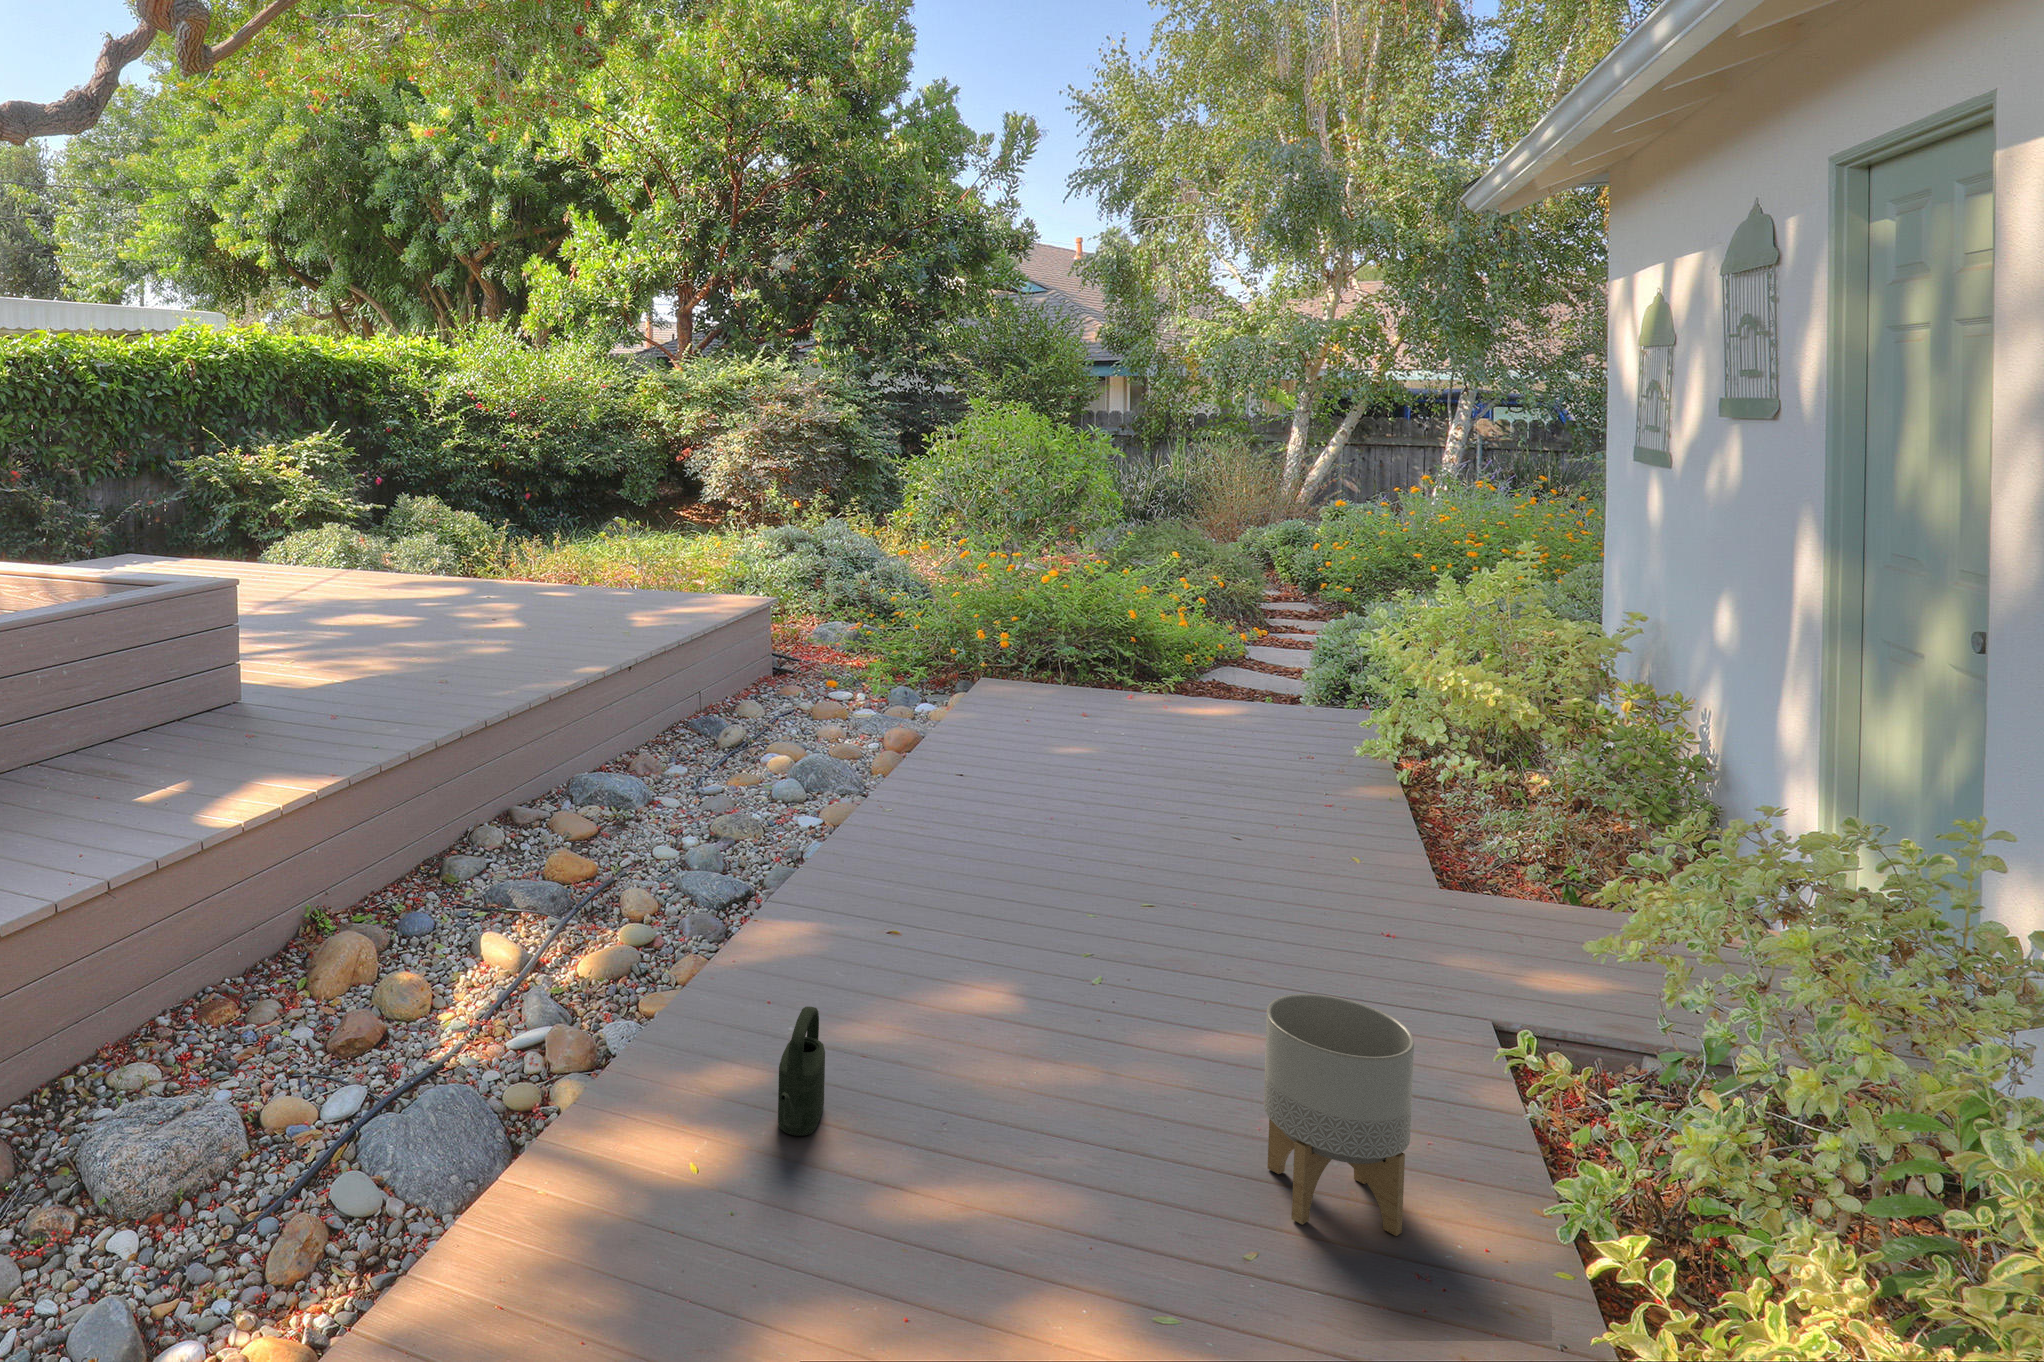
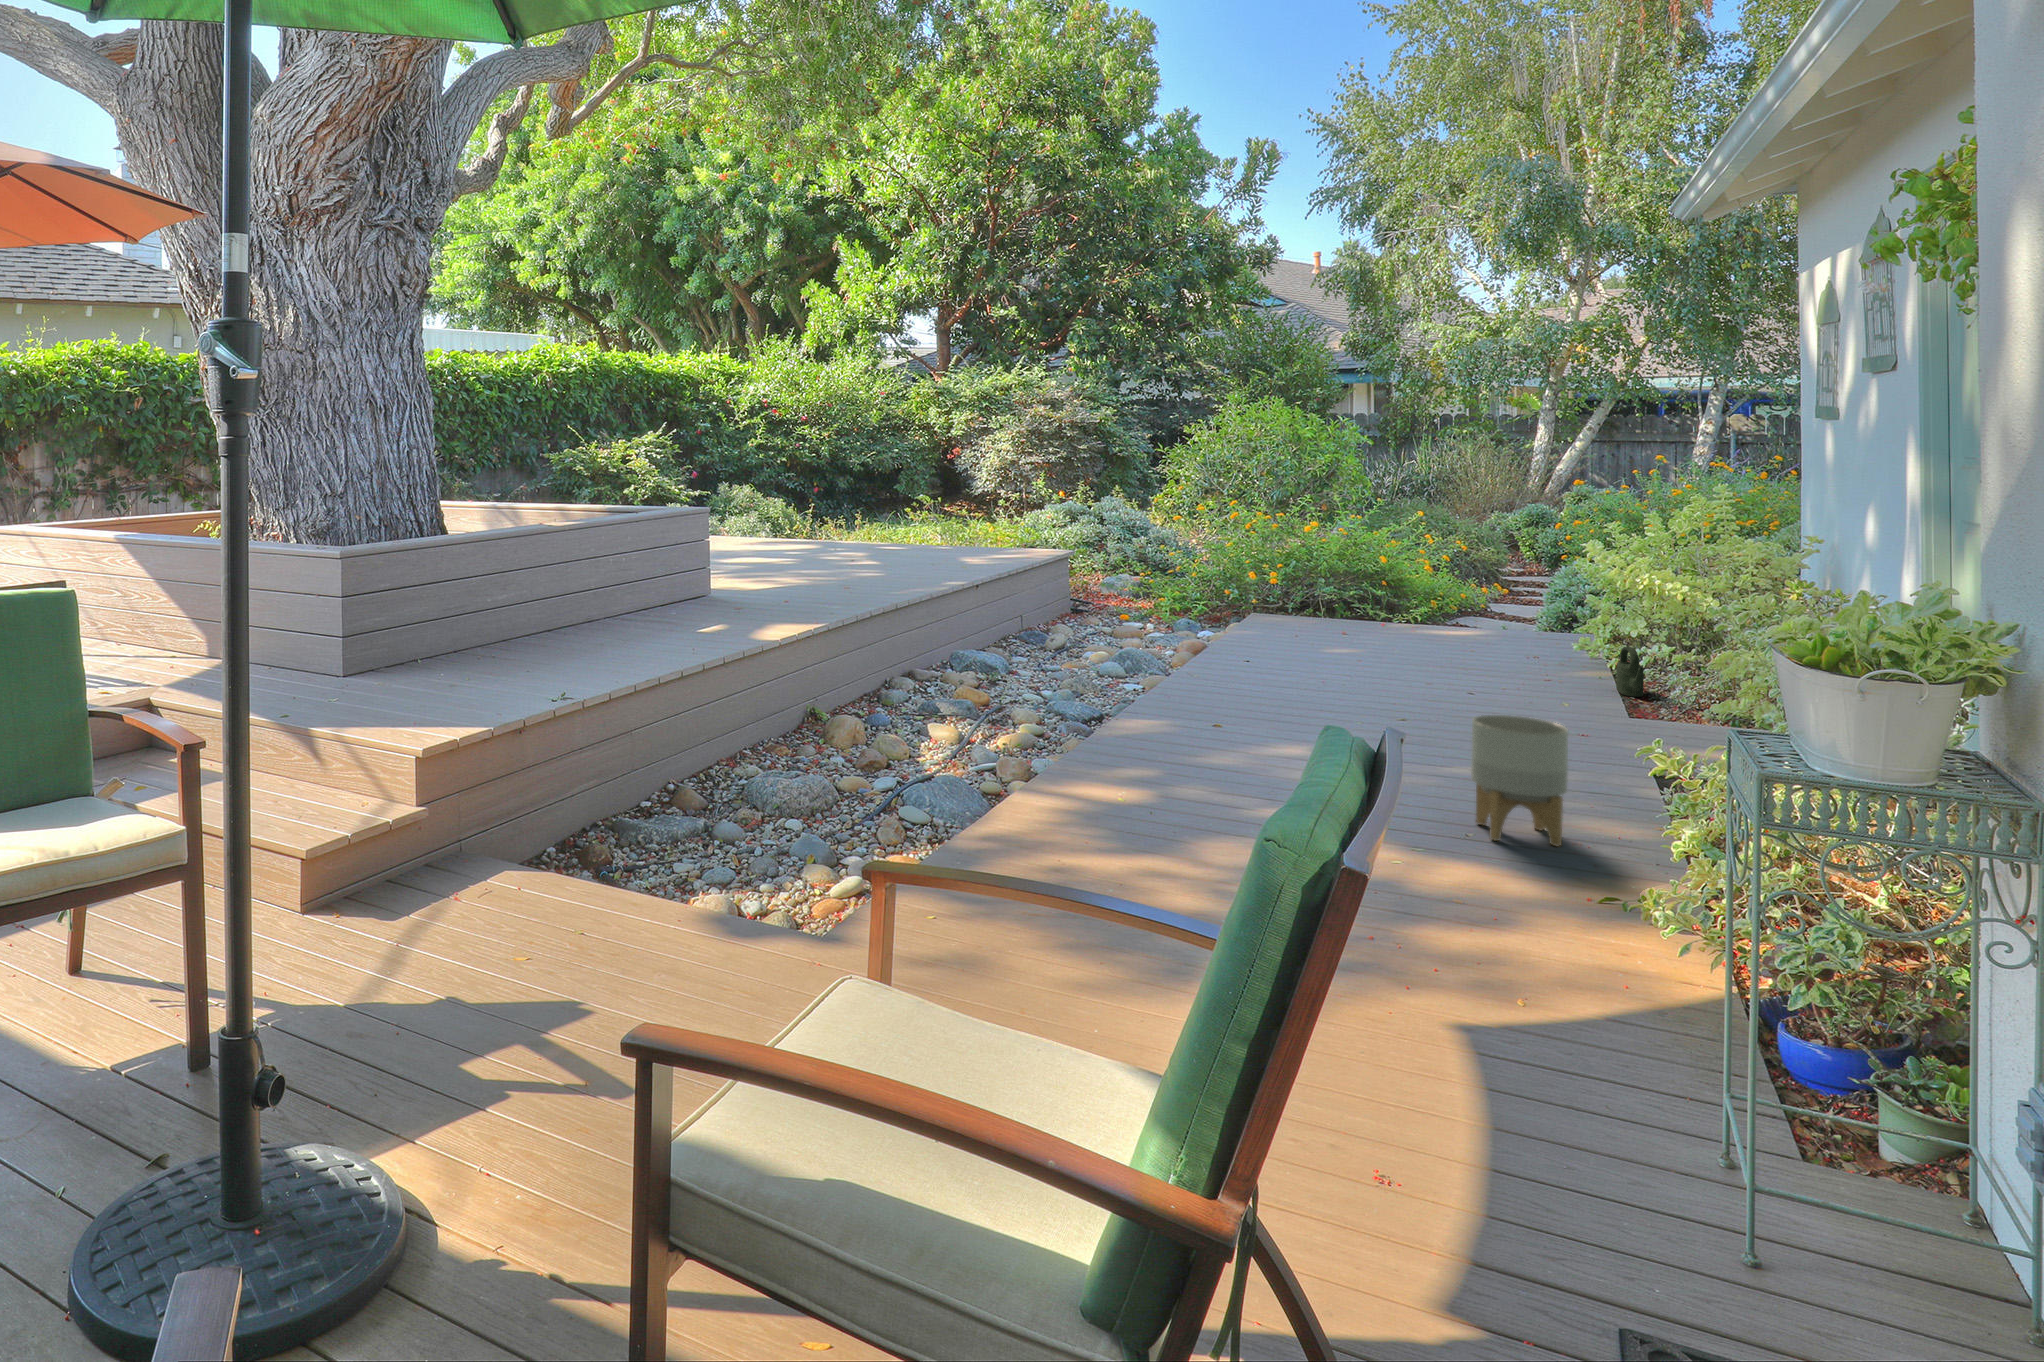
watering can: present [778,1007,825,1136] -> present [1616,647,1644,697]

